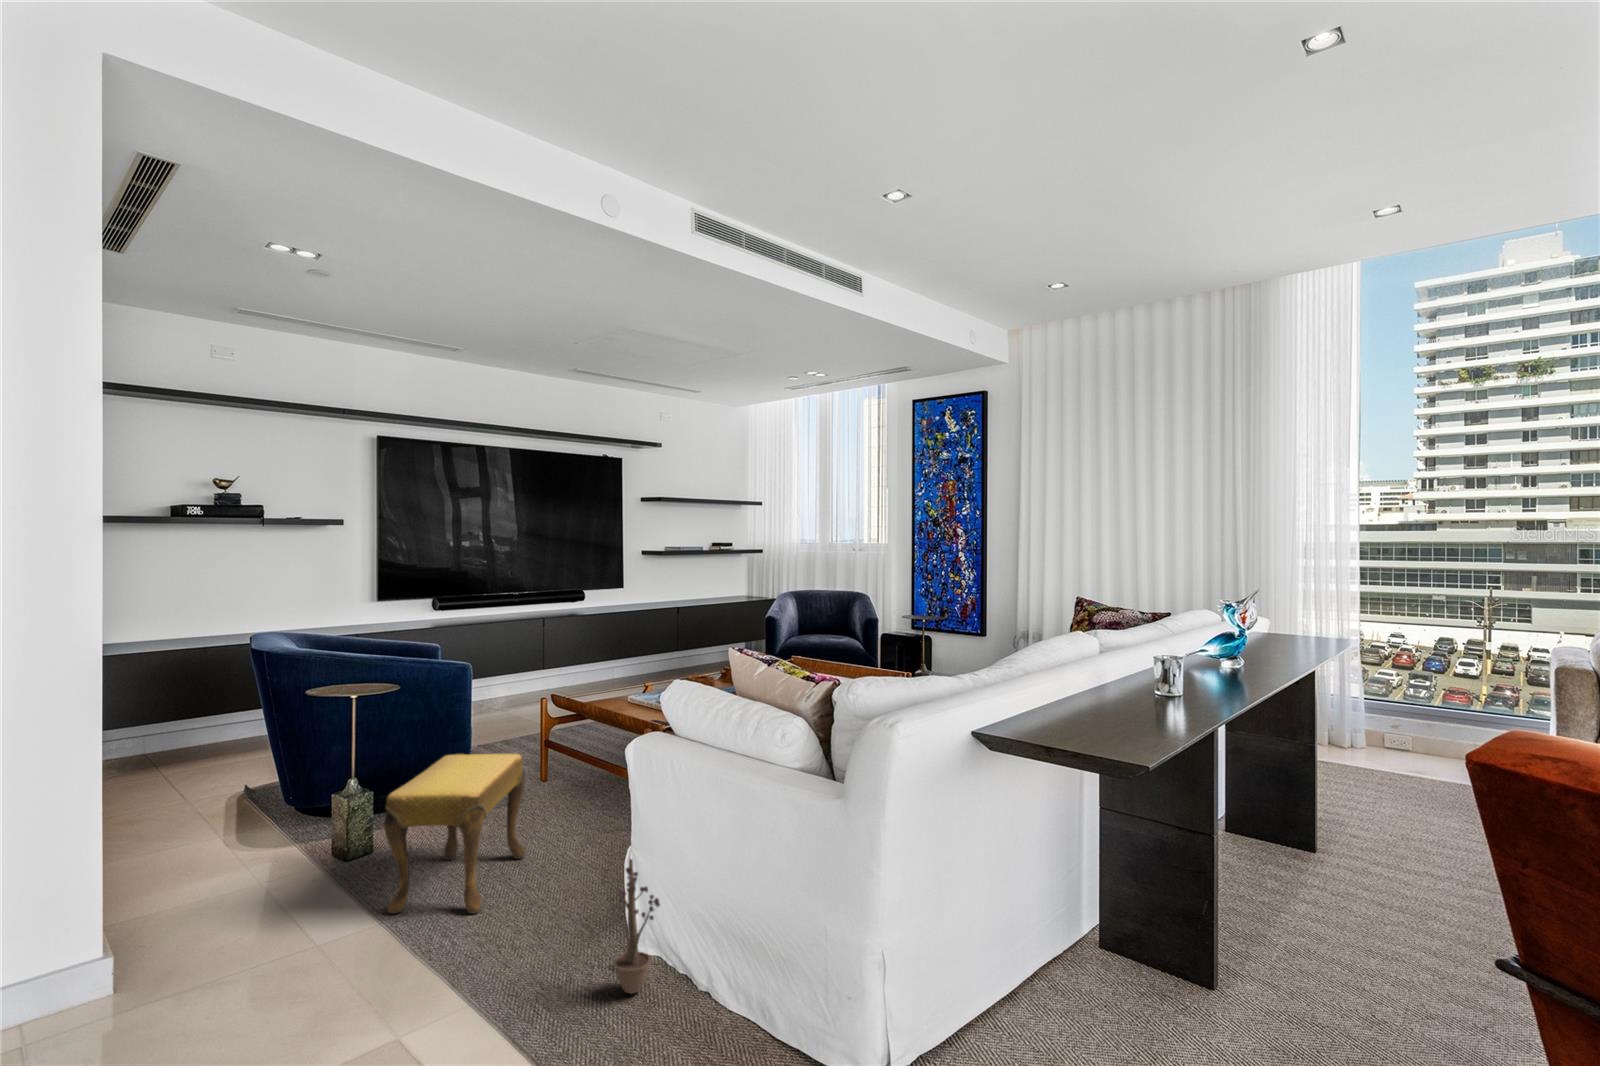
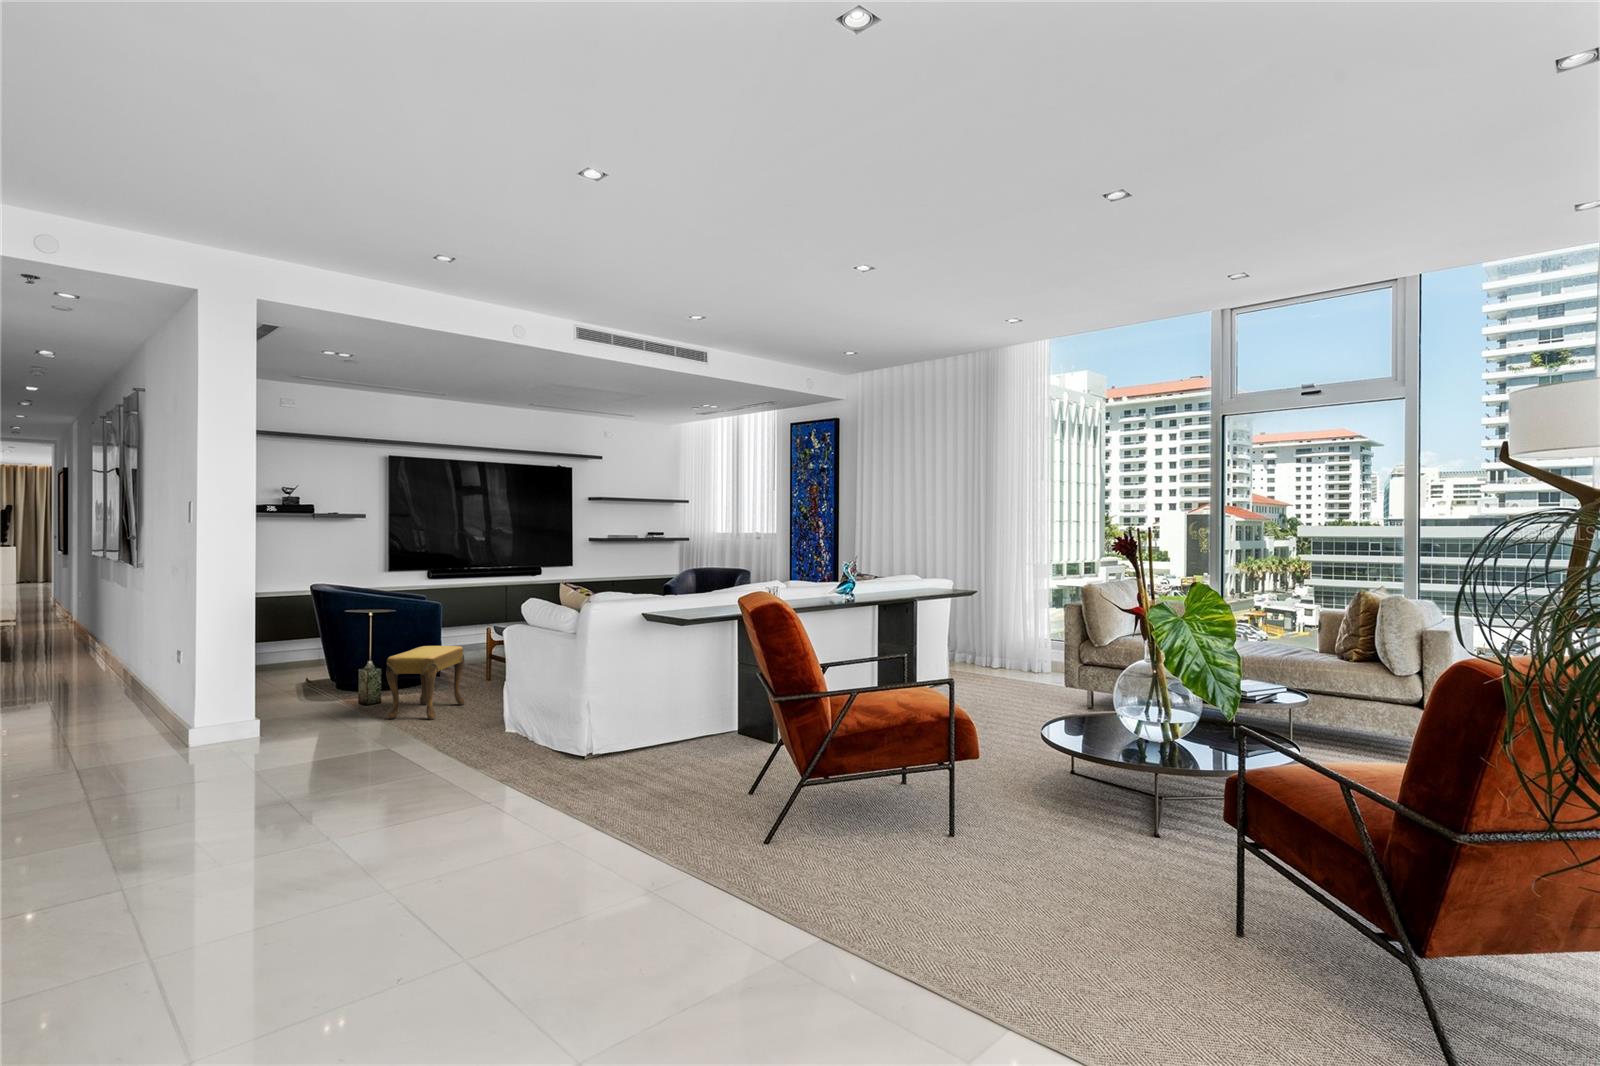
decorative plant: present [614,859,660,994] -> none [489,677,510,739]

